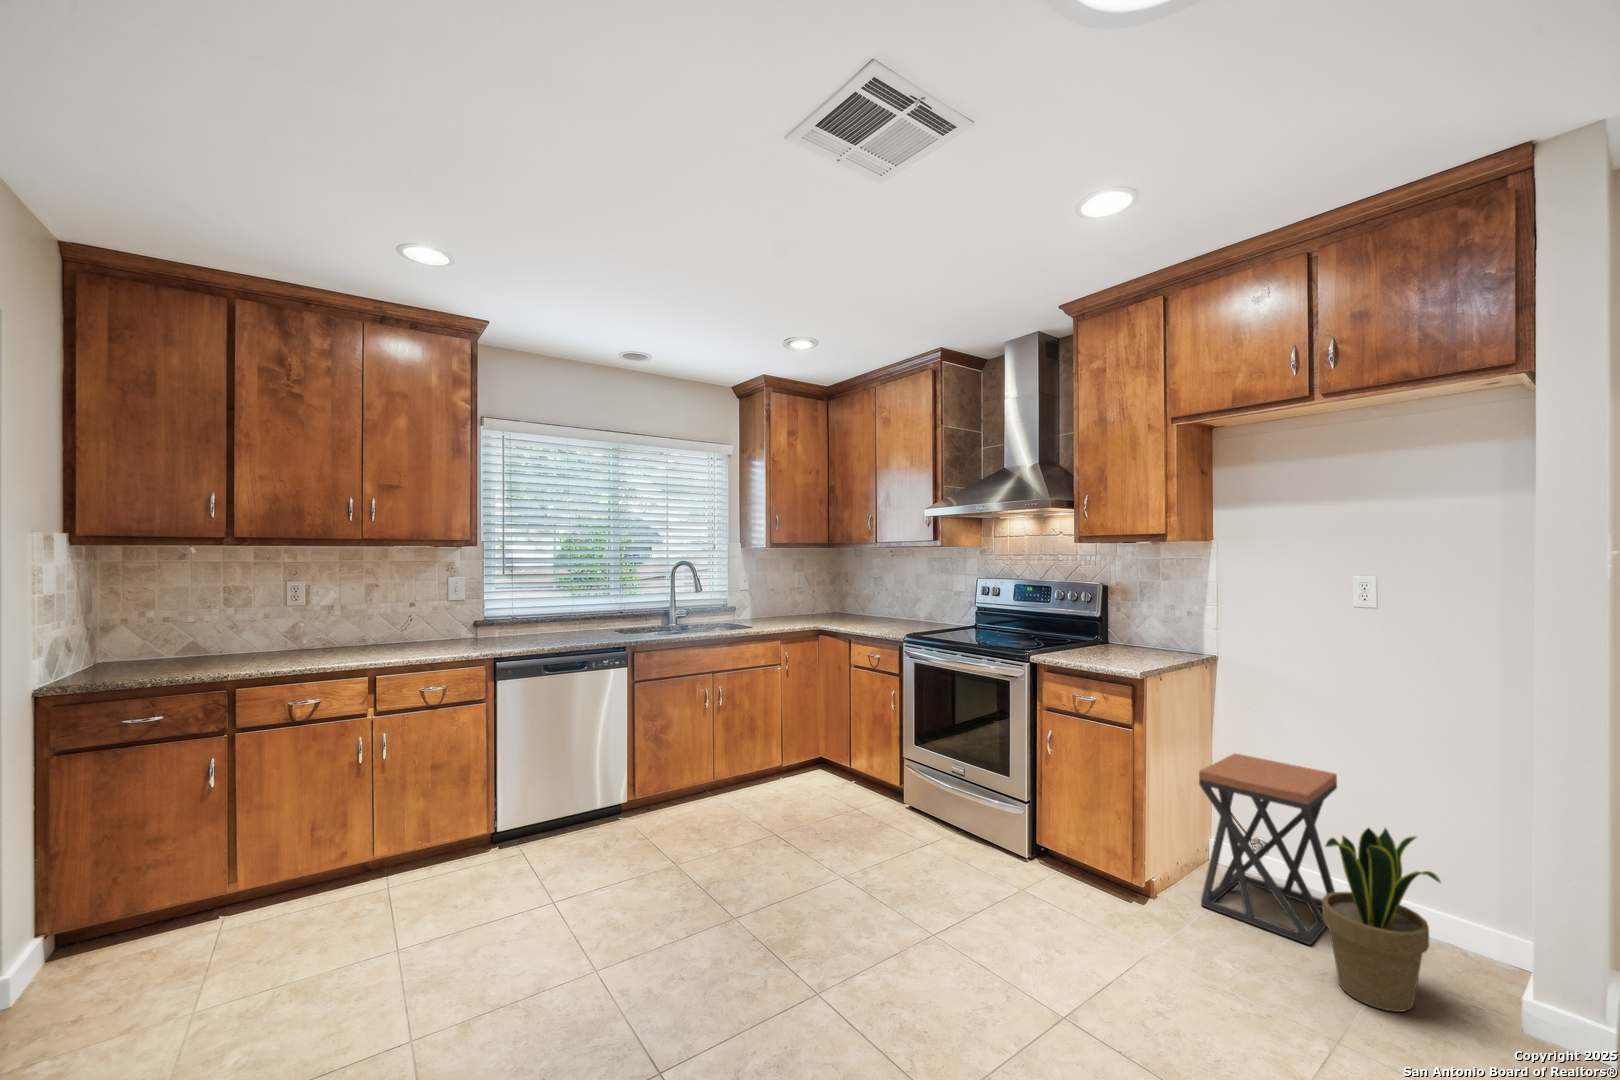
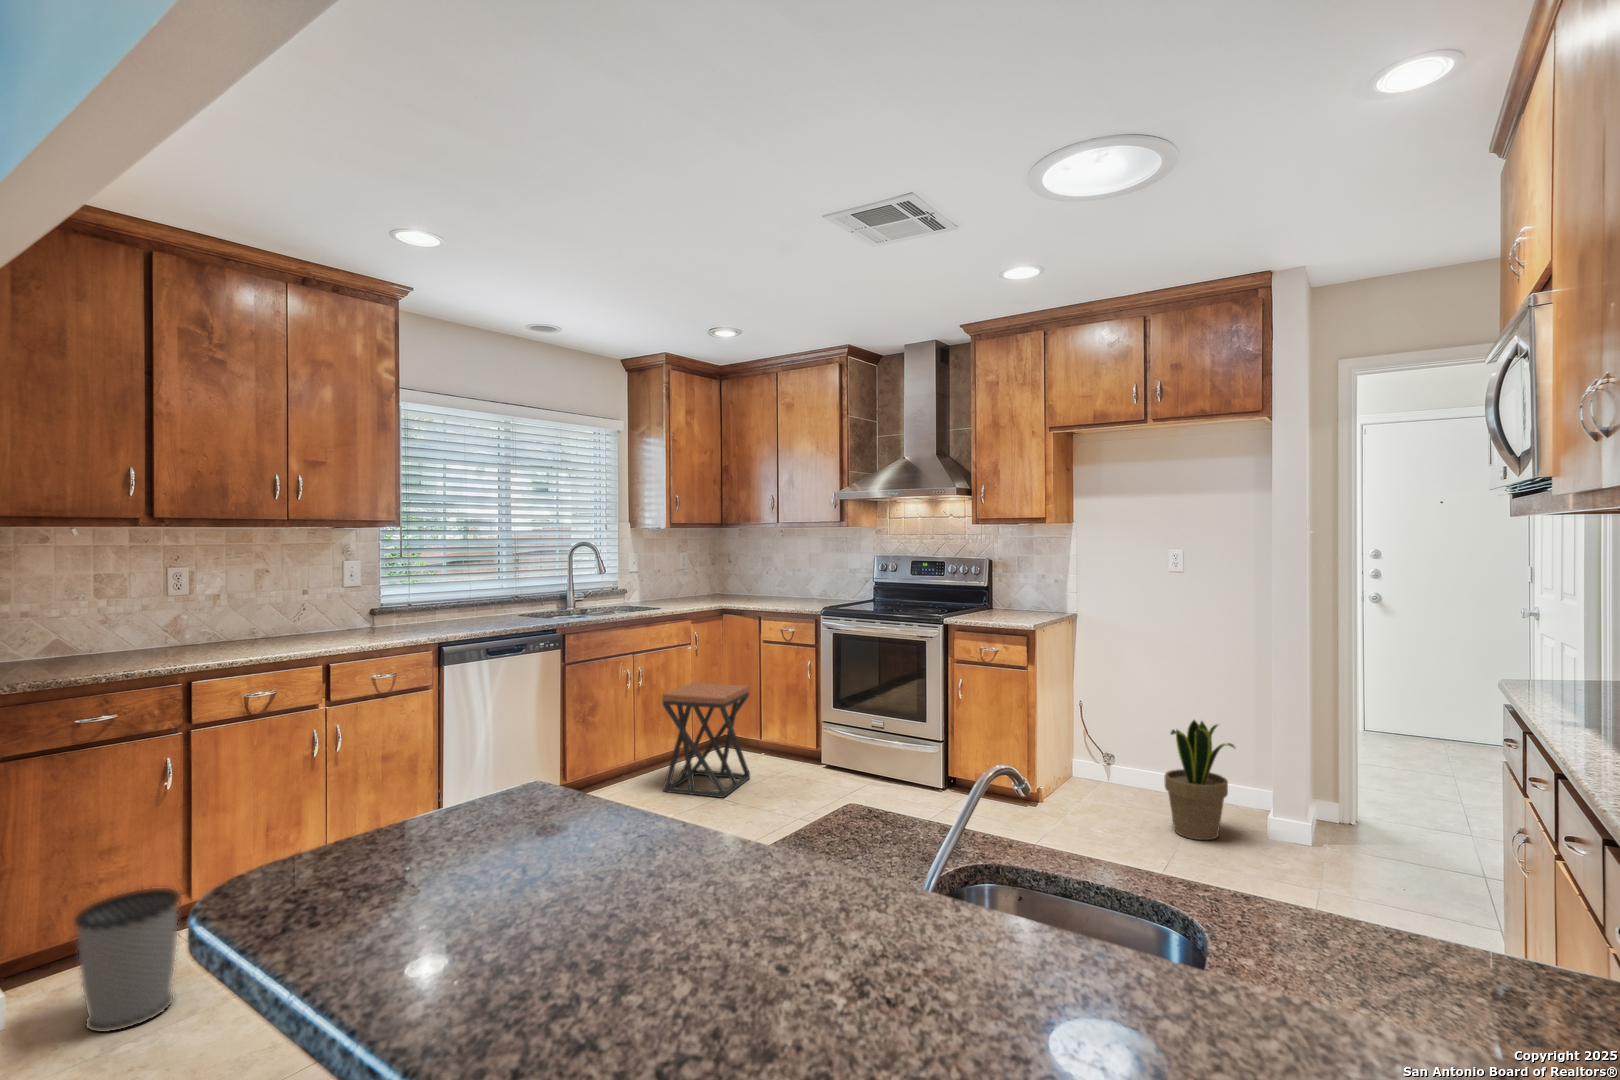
stool: present [1199,754,1337,945] -> present [662,683,750,798]
wastebasket: none [50,885,159,1025] -> present [75,888,180,1032]

